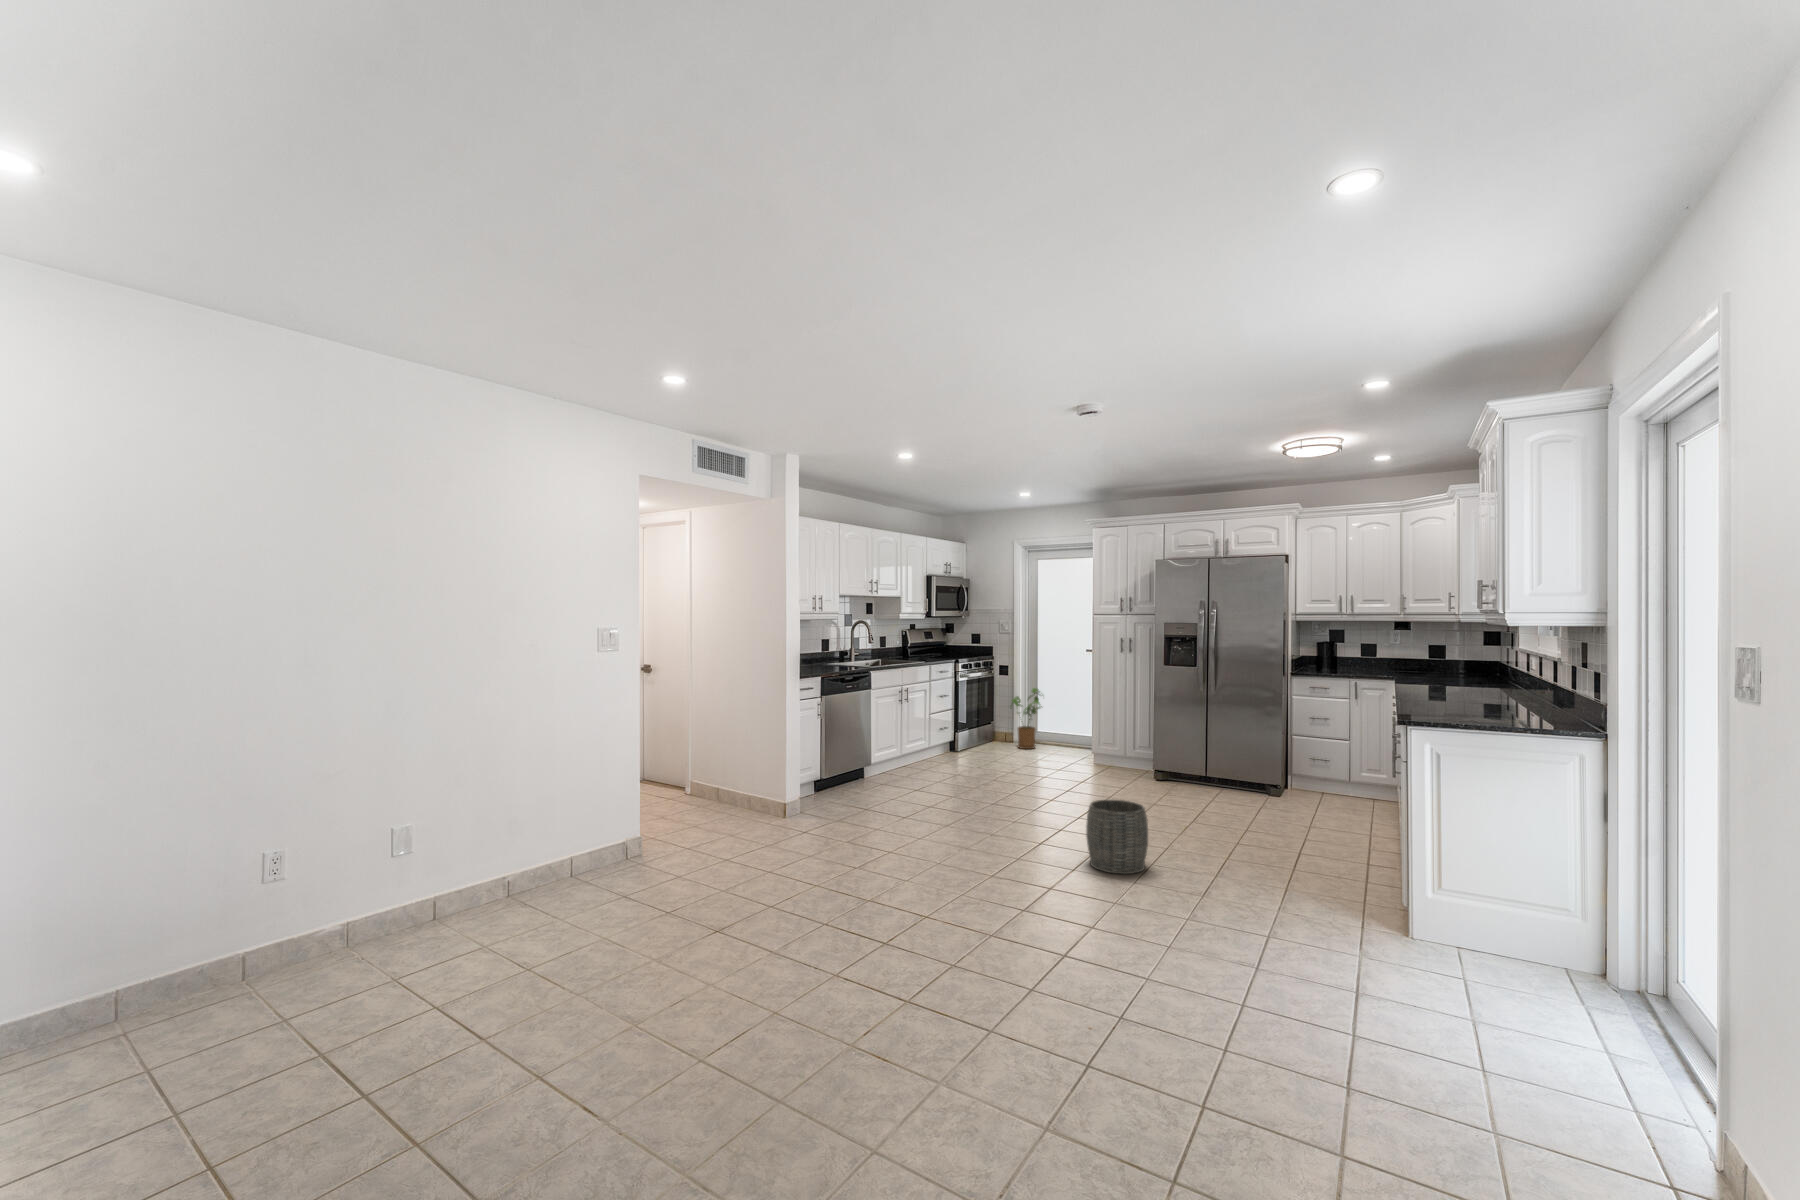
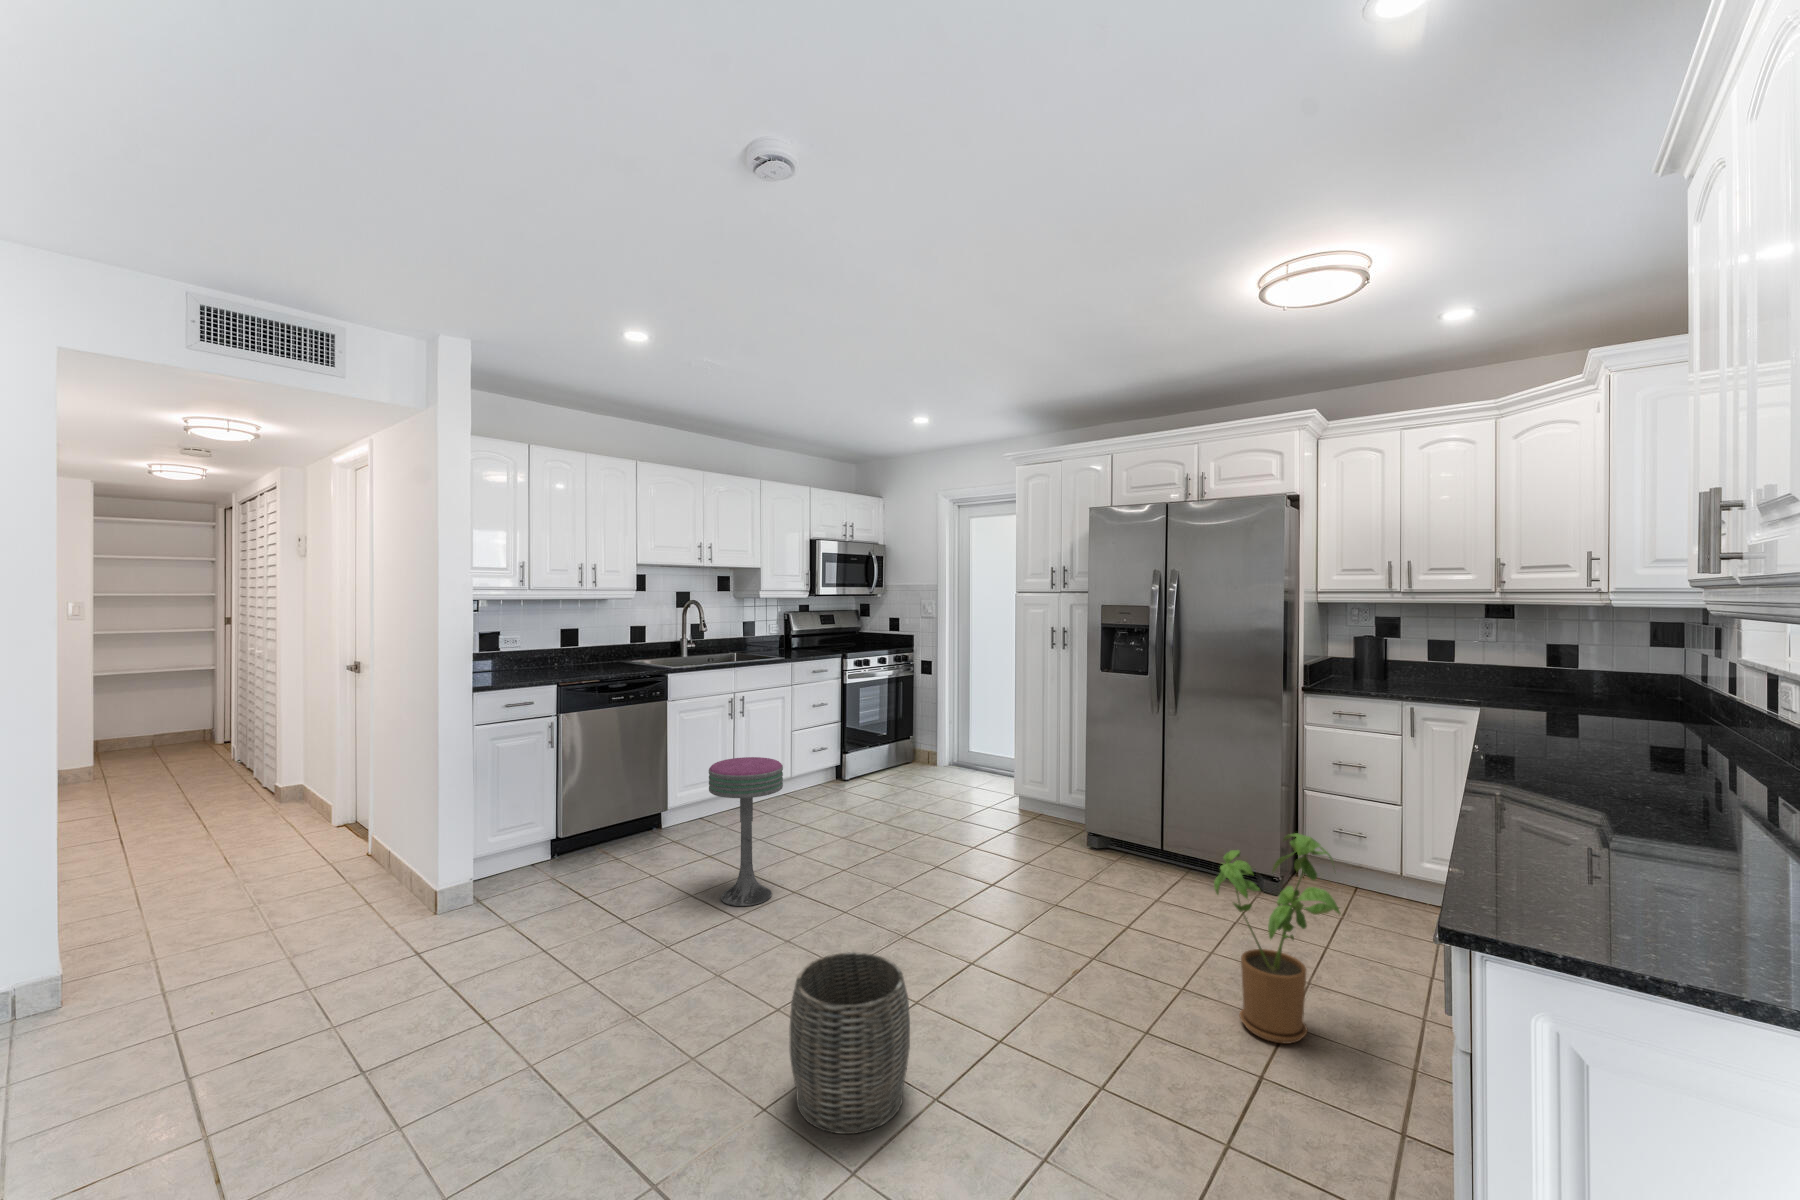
house plant: present [1011,688,1042,749] -> present [1214,833,1340,1044]
bar stool: none [945,720,991,810] -> present [709,757,783,906]

